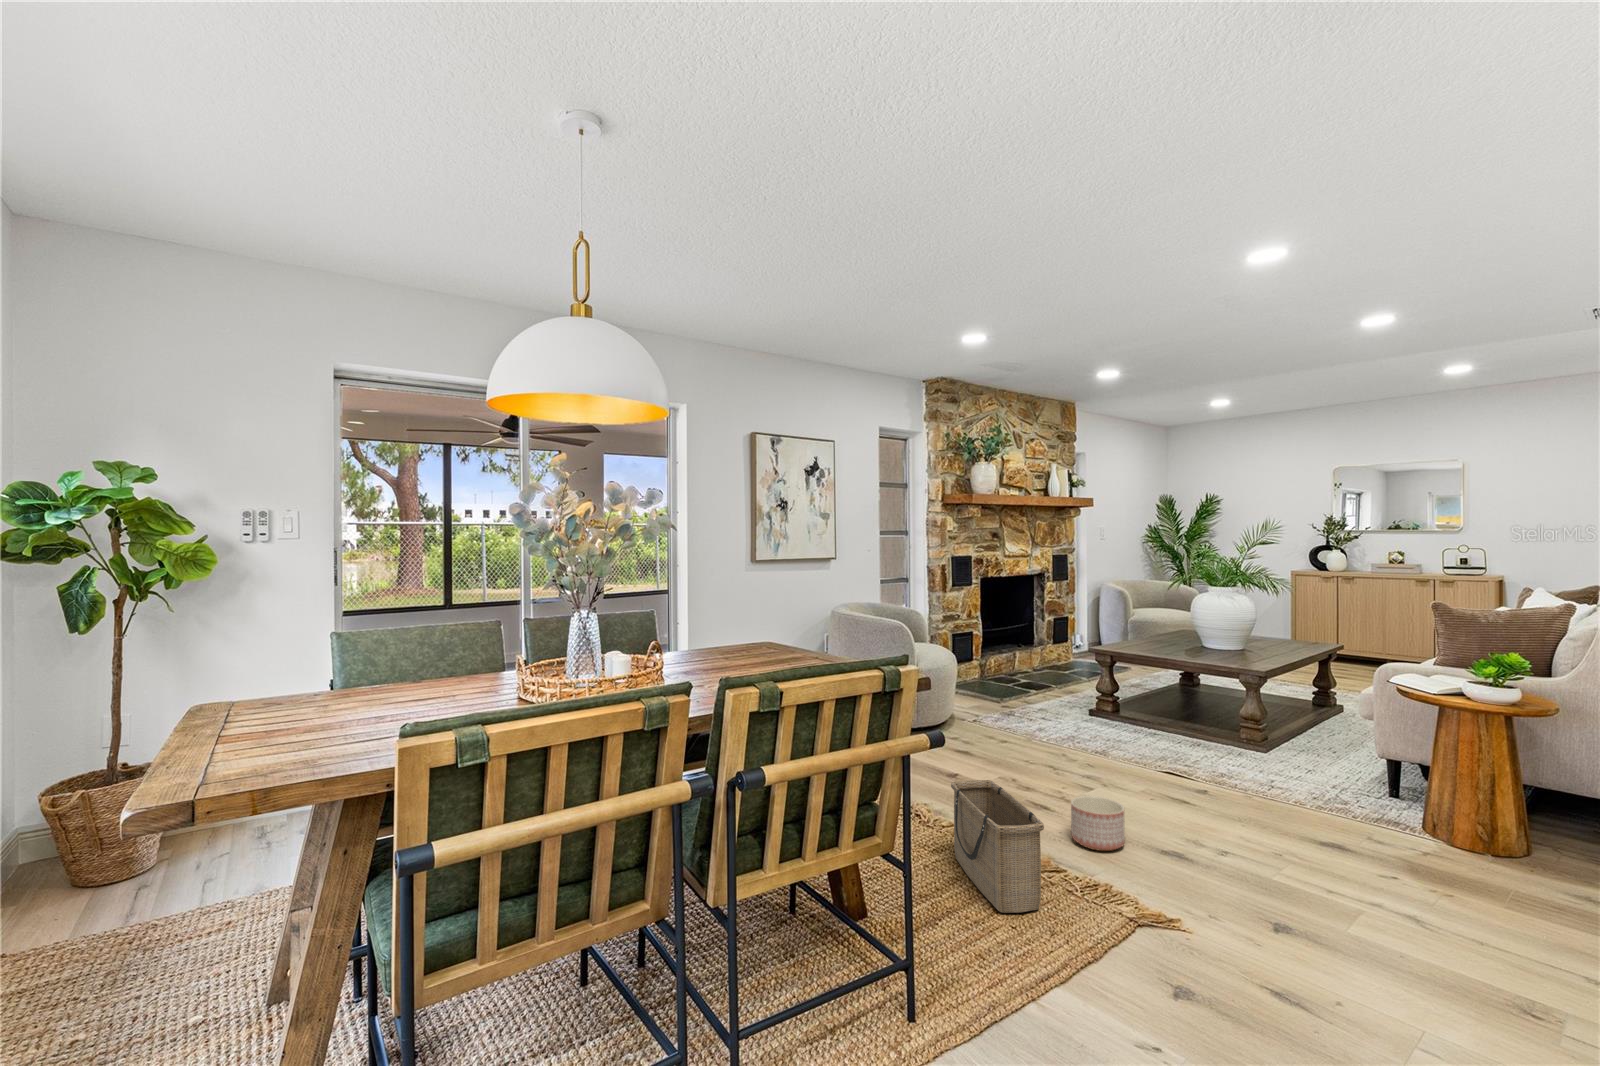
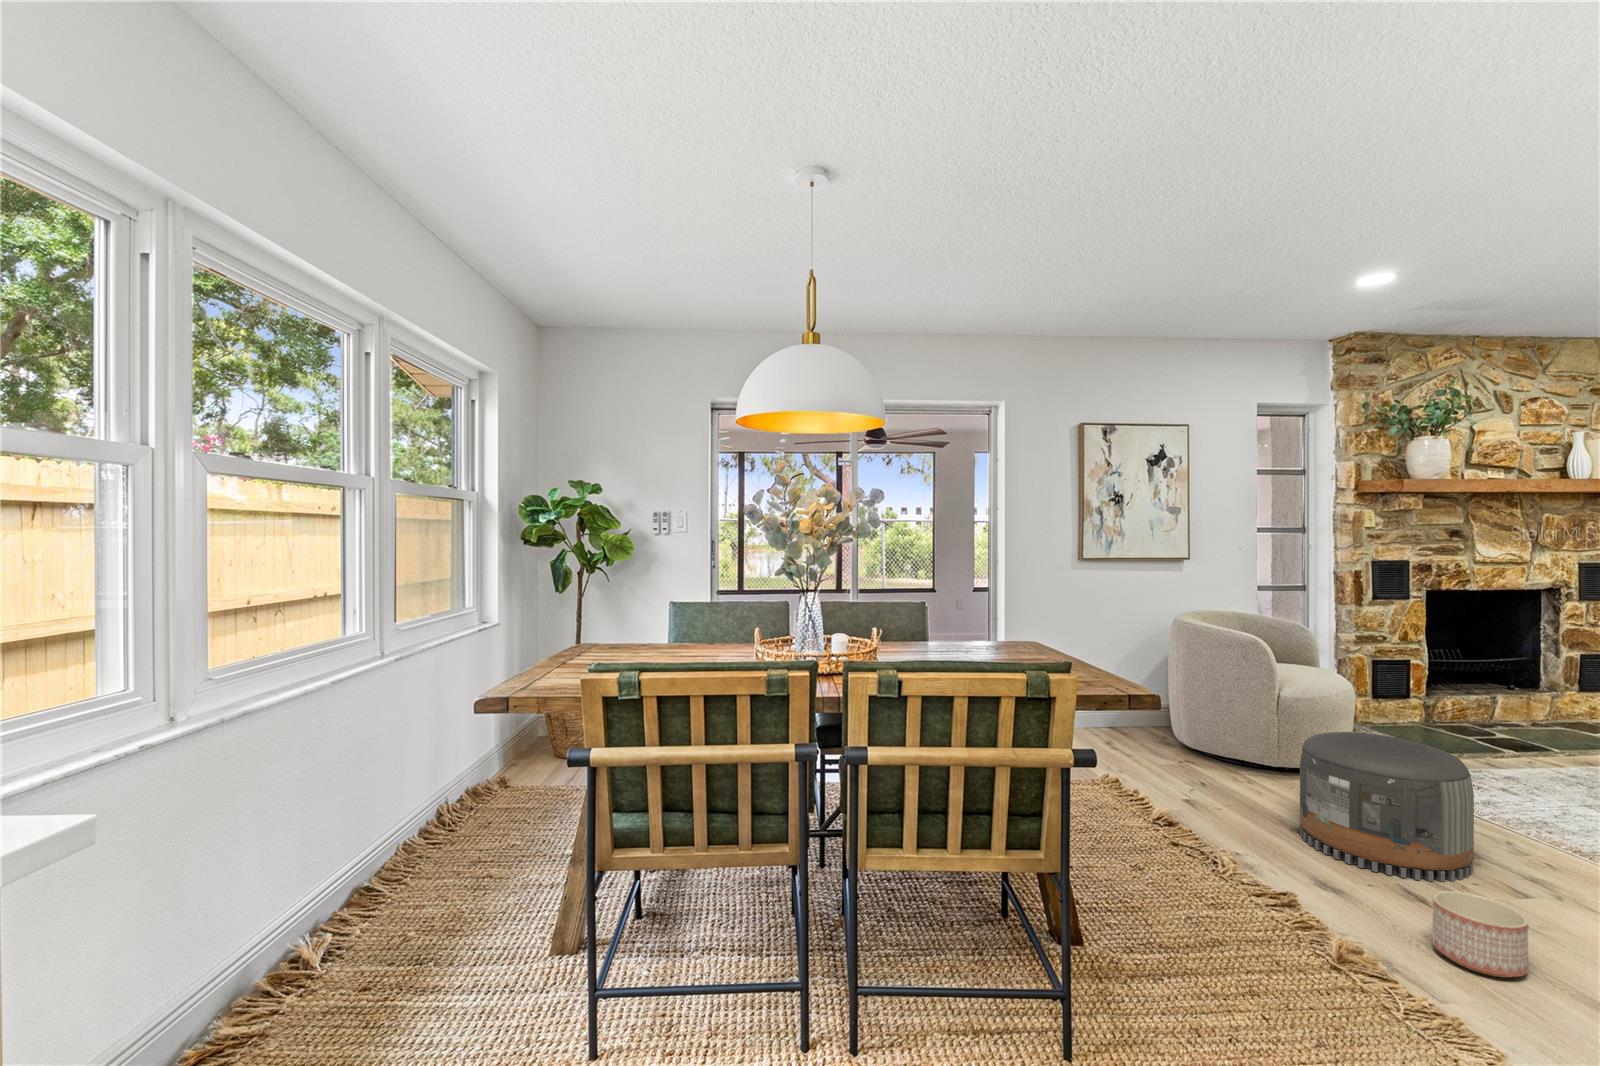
pouf: none [956,691,1063,796] -> present [1300,732,1474,881]
basket: present [951,780,1044,913] -> none [1225,827,1324,1007]

